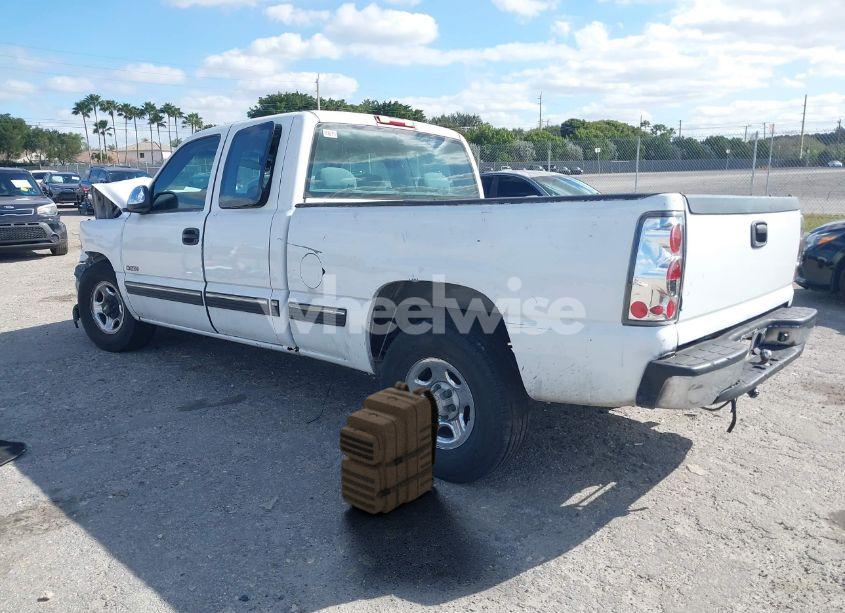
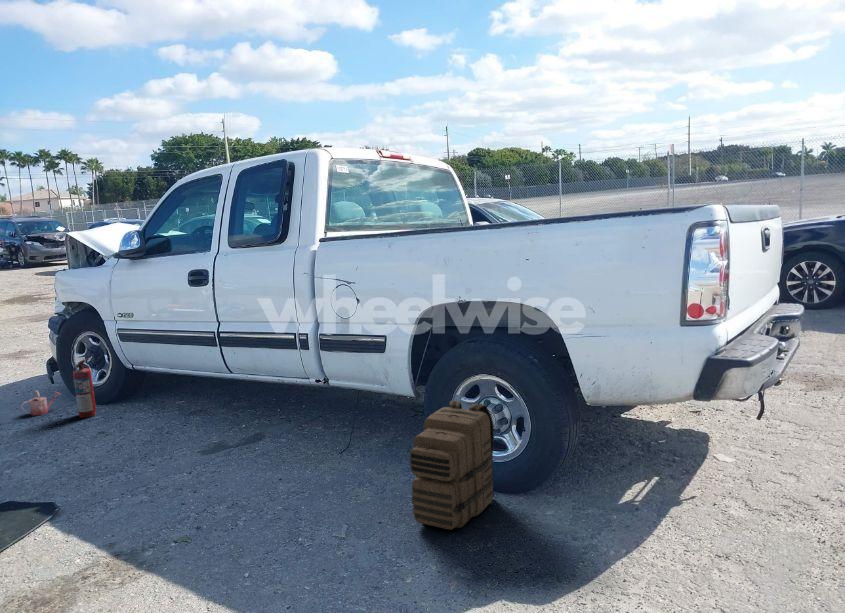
fire extinguisher: none [88,307,109,363] -> present [73,359,96,418]
watering can: none [43,333,82,357] -> present [21,391,61,416]

